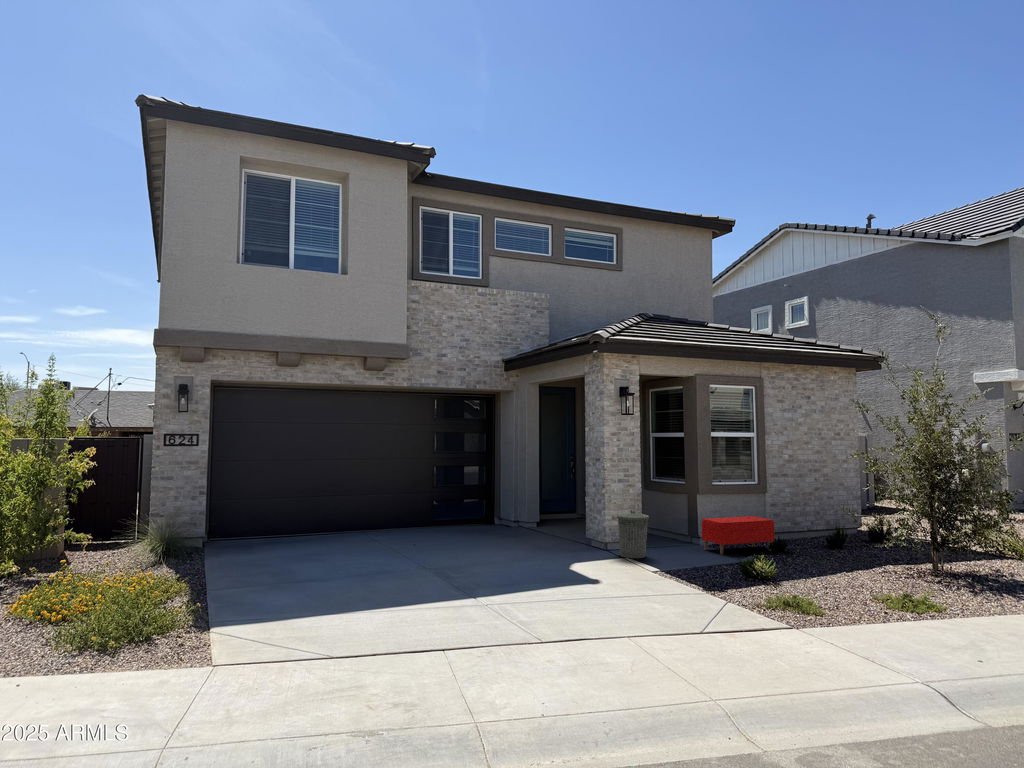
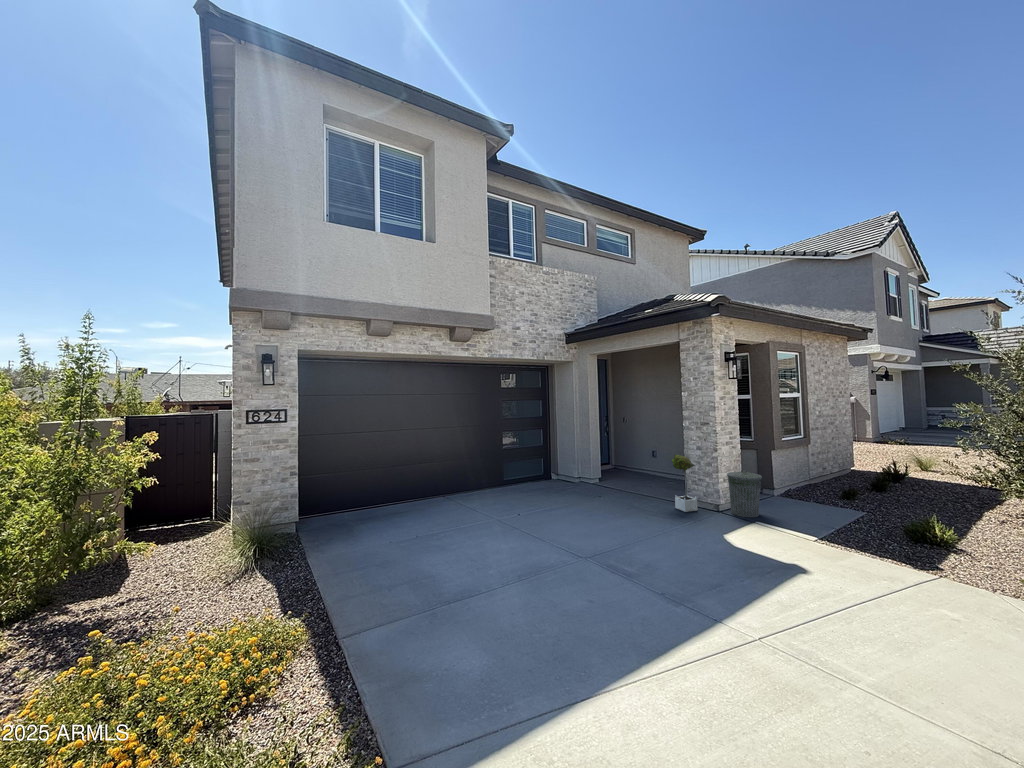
potted tree: none [568,493,592,552] -> present [672,455,698,512]
bench: present [702,516,774,555] -> none [782,466,842,505]

